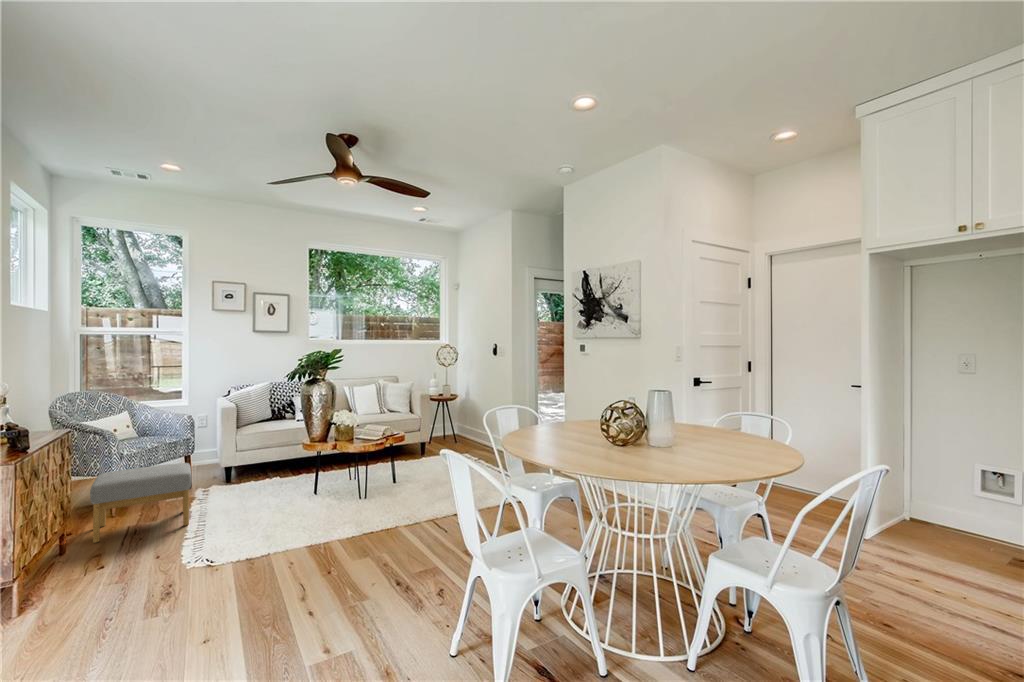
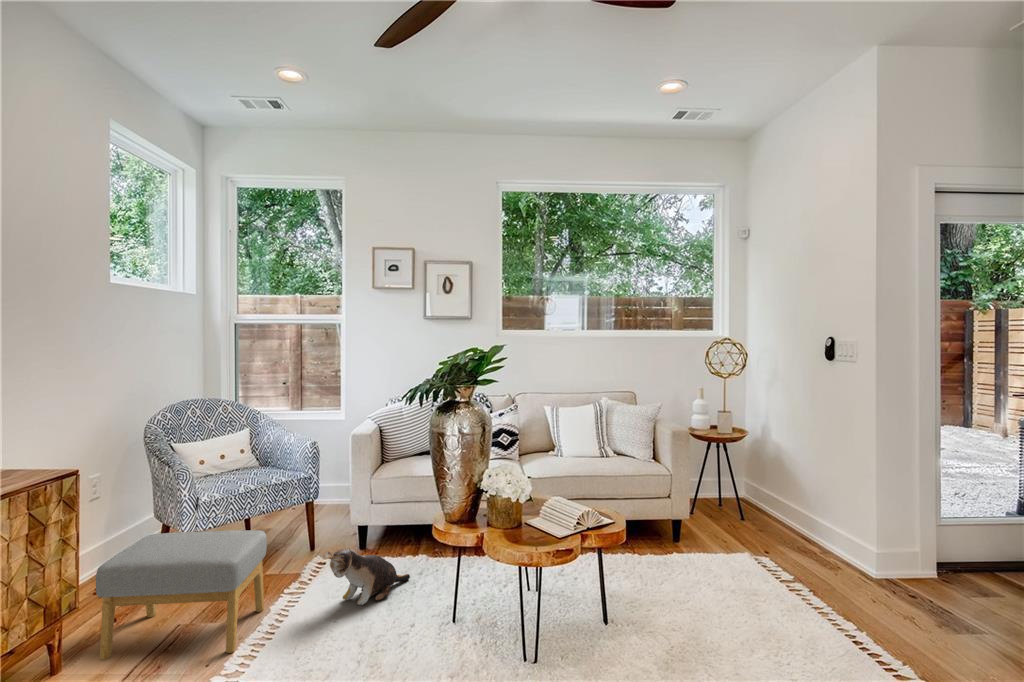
plush toy: none [231,467,276,499] -> present [323,548,410,605]

